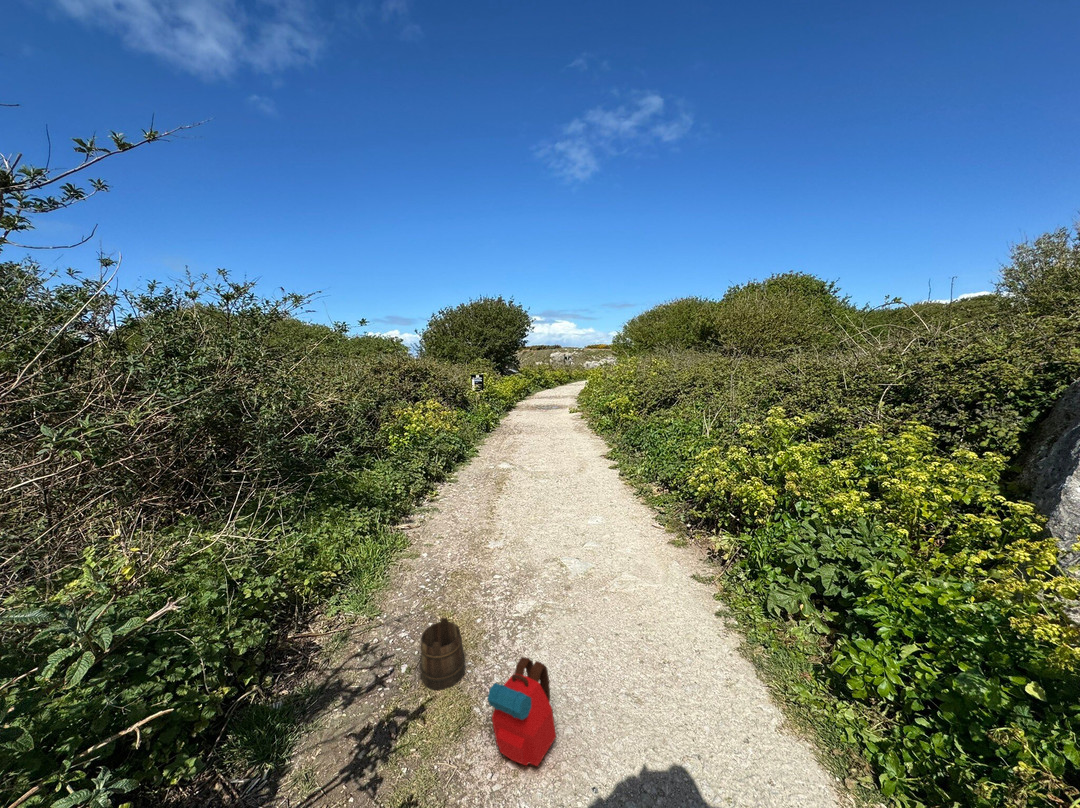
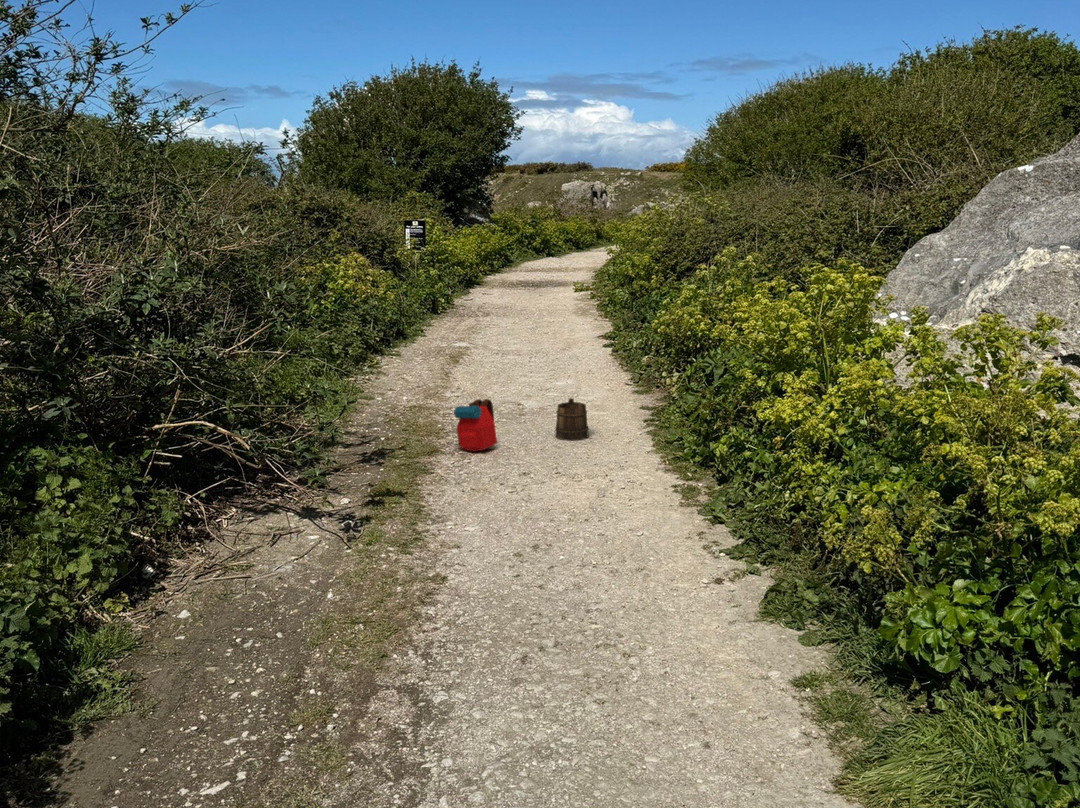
bucket: present [420,618,466,690] -> present [555,398,588,441]

